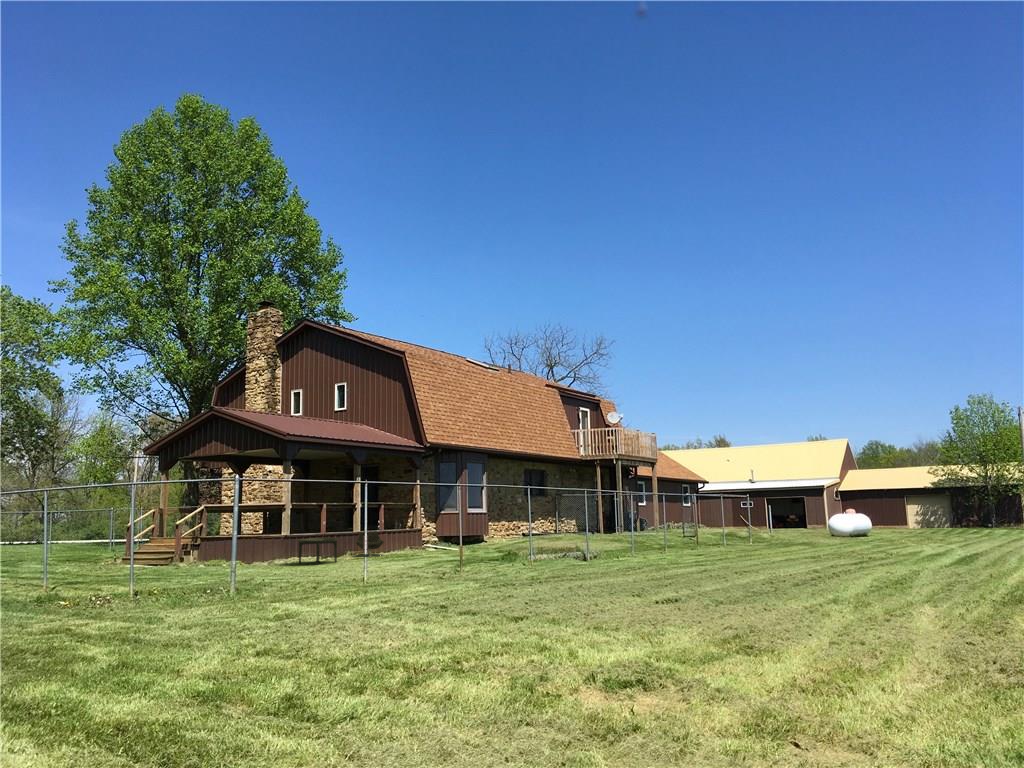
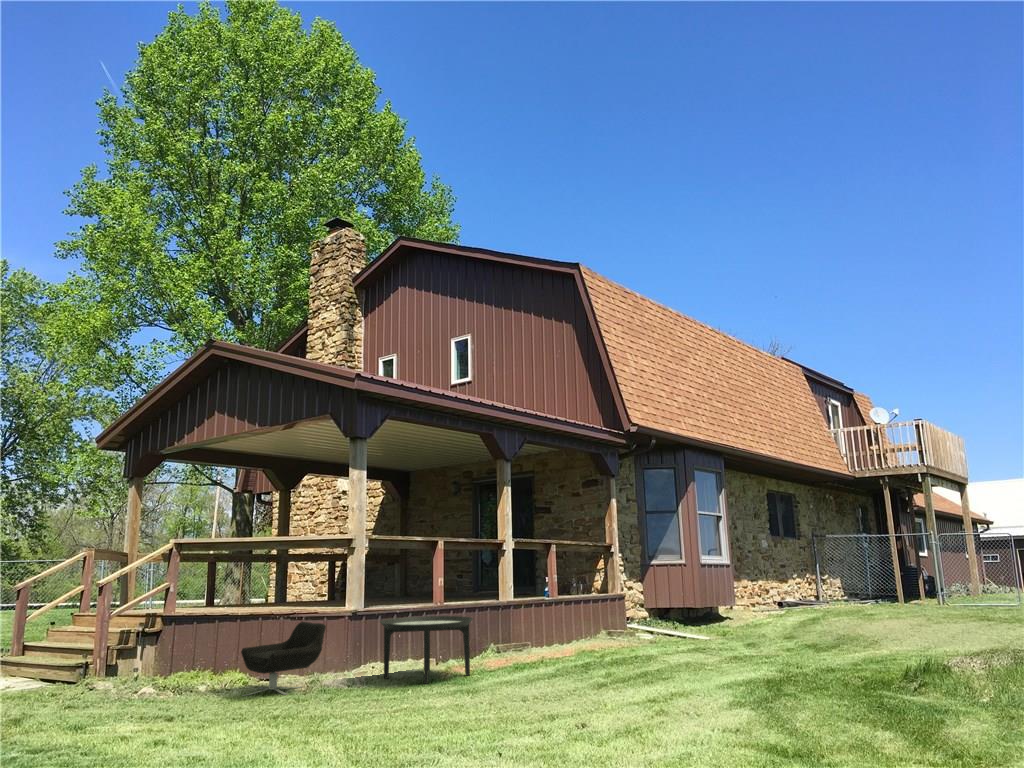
lounge chair: present [357,532,384,557] -> present [241,622,326,696]

